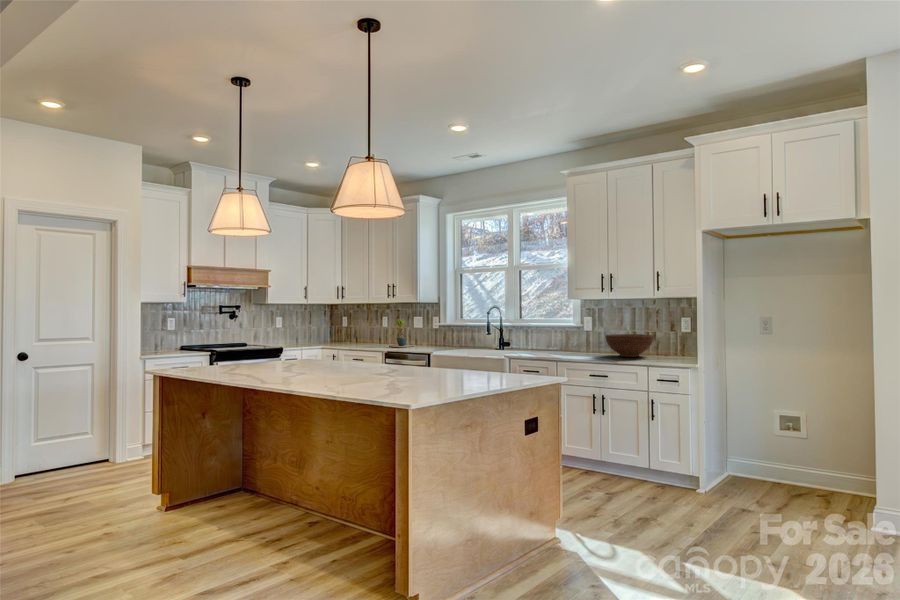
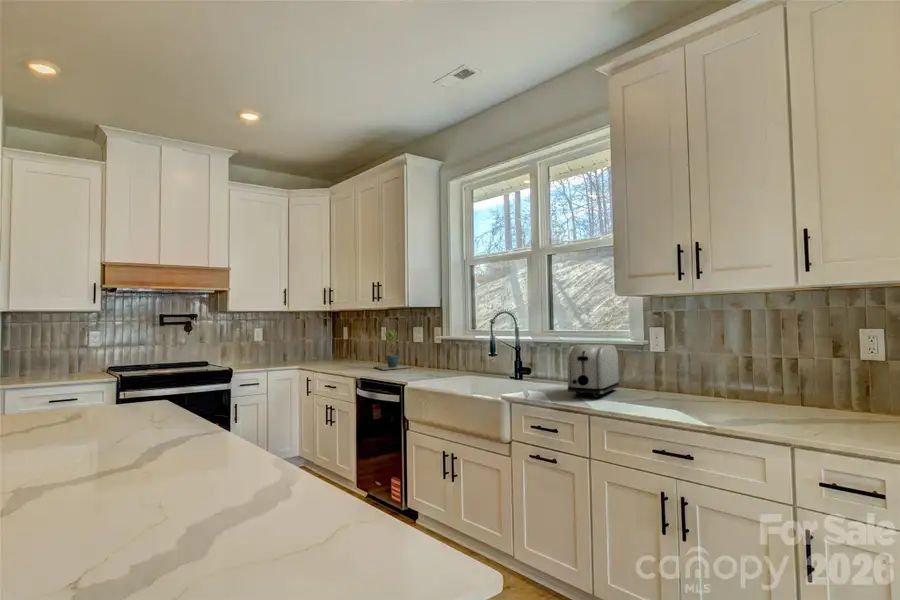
toaster: none [543,327,568,355] -> present [567,345,619,398]
fruit bowl: present [605,334,654,357] -> none [687,362,797,413]

